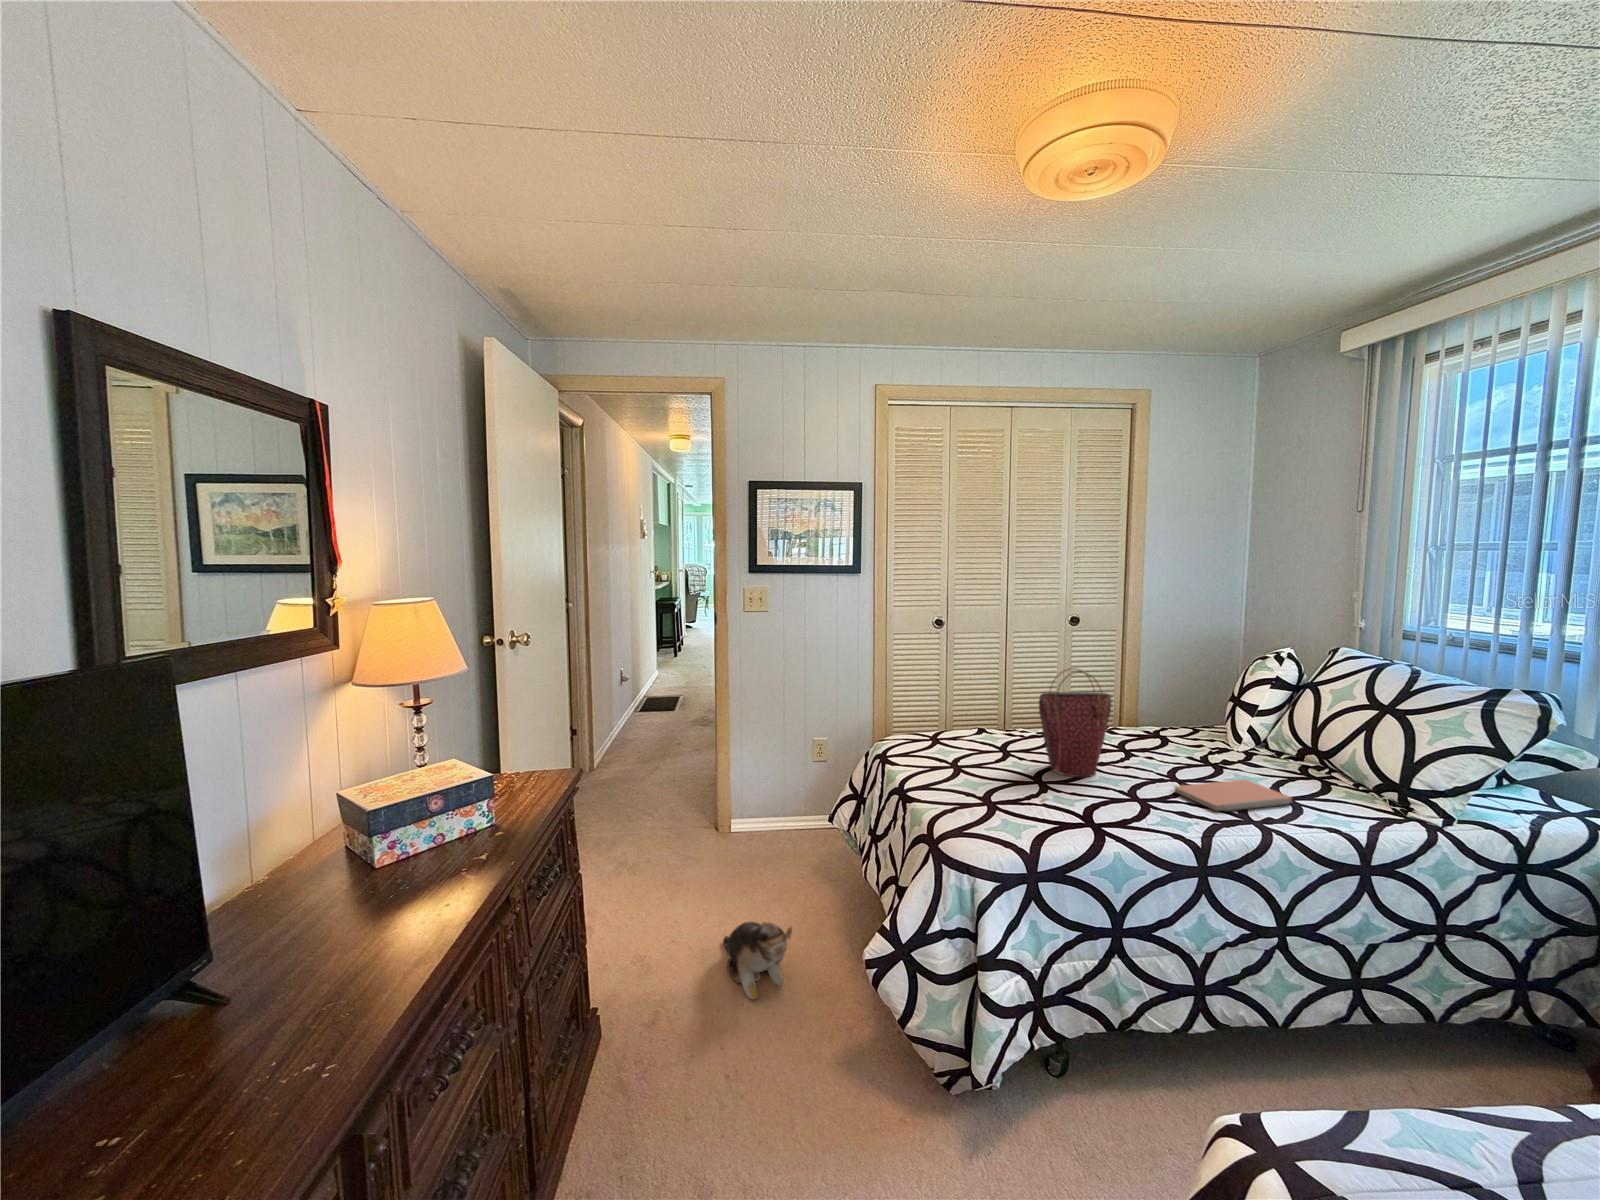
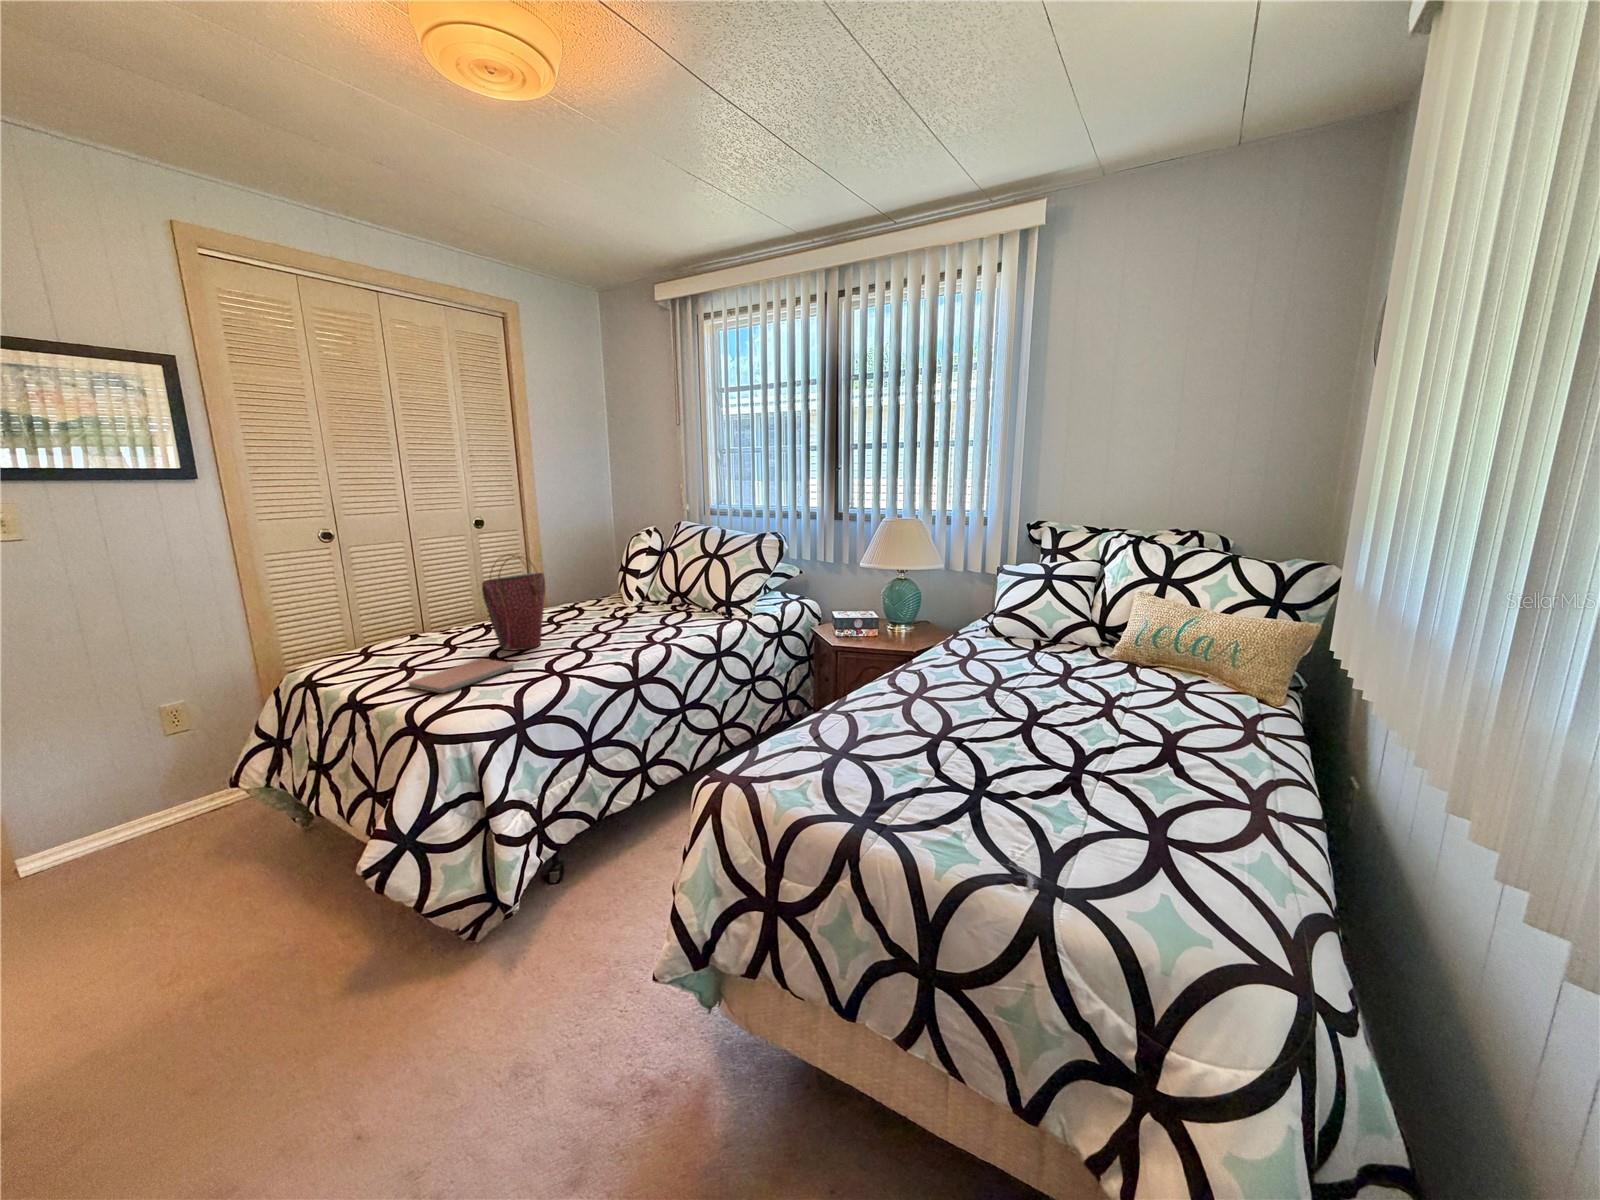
notebook: present [1174,779,1292,811] -> present [408,659,514,693]
plush toy: present [723,922,792,999] -> none [86,899,236,1015]

